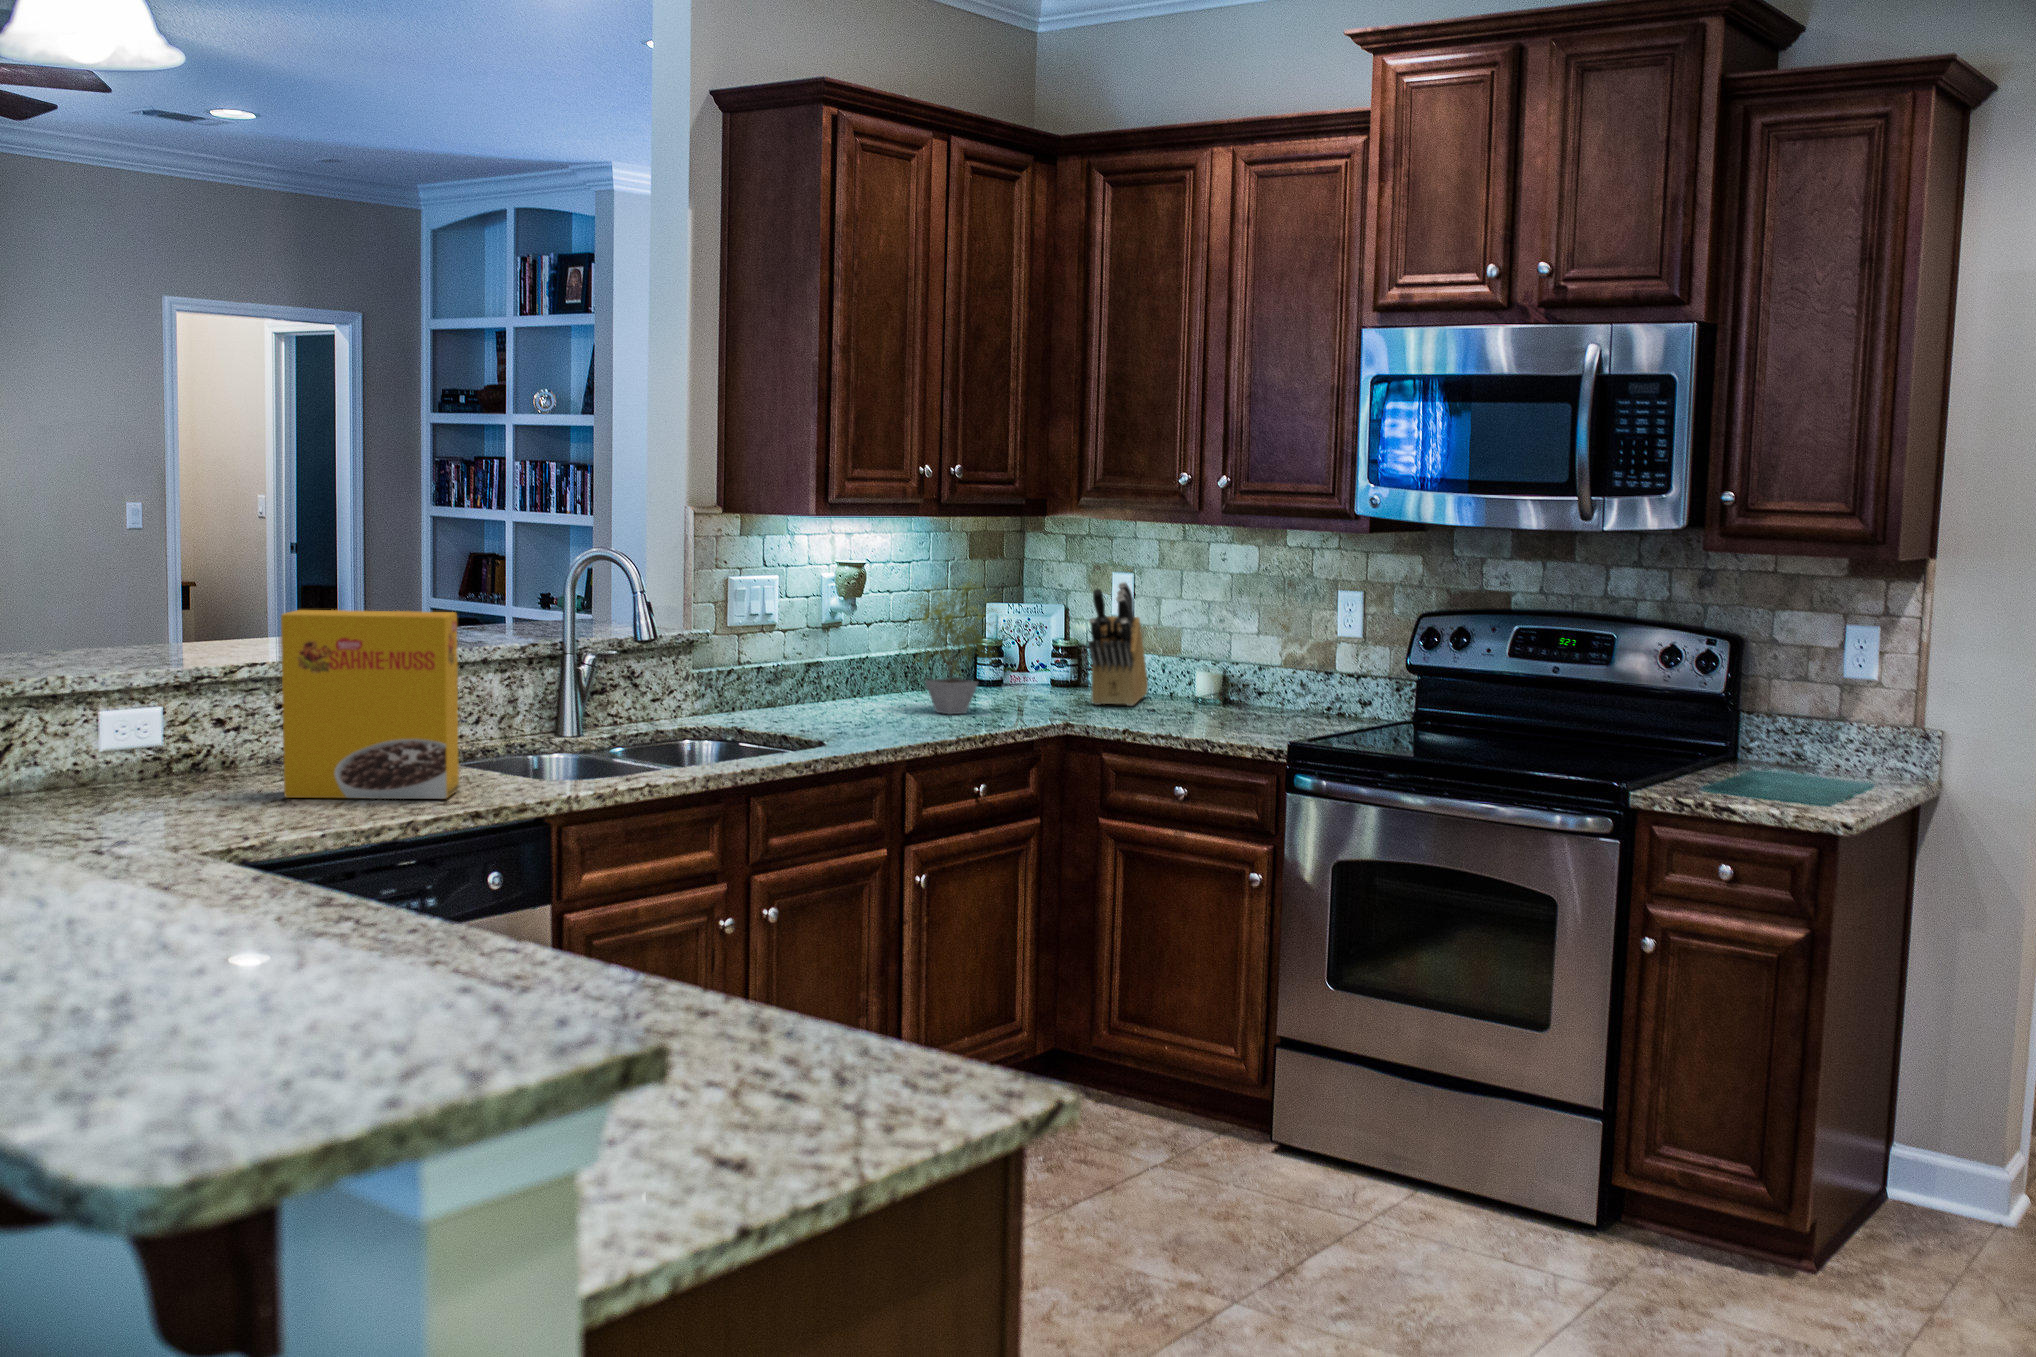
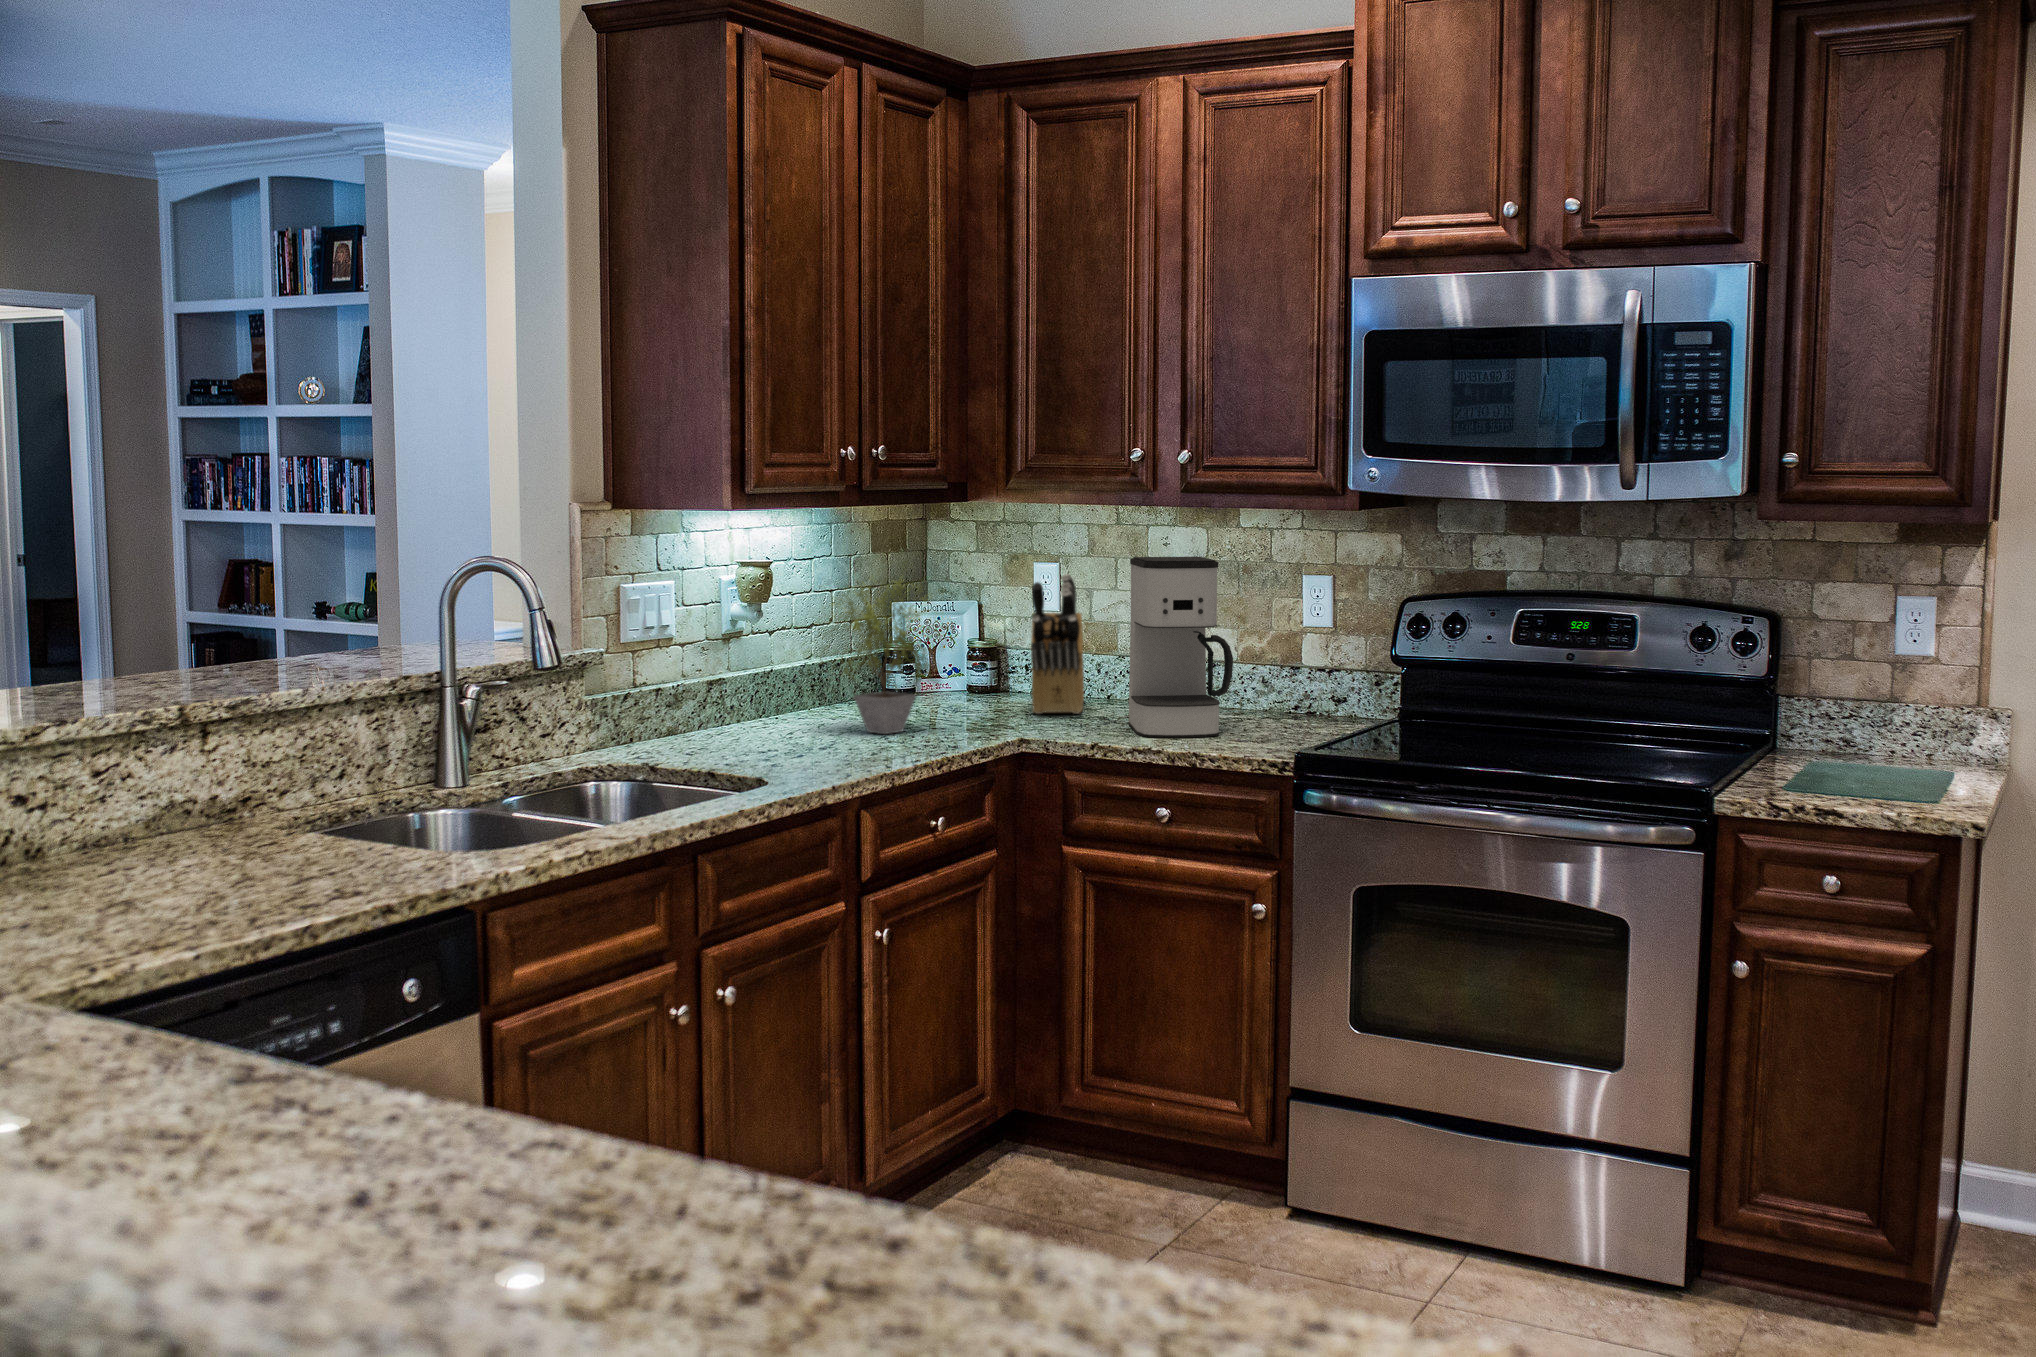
coffee maker: none [1166,569,1256,728] -> present [1129,557,1233,738]
cereal box: present [281,610,459,799] -> none [107,645,355,901]

